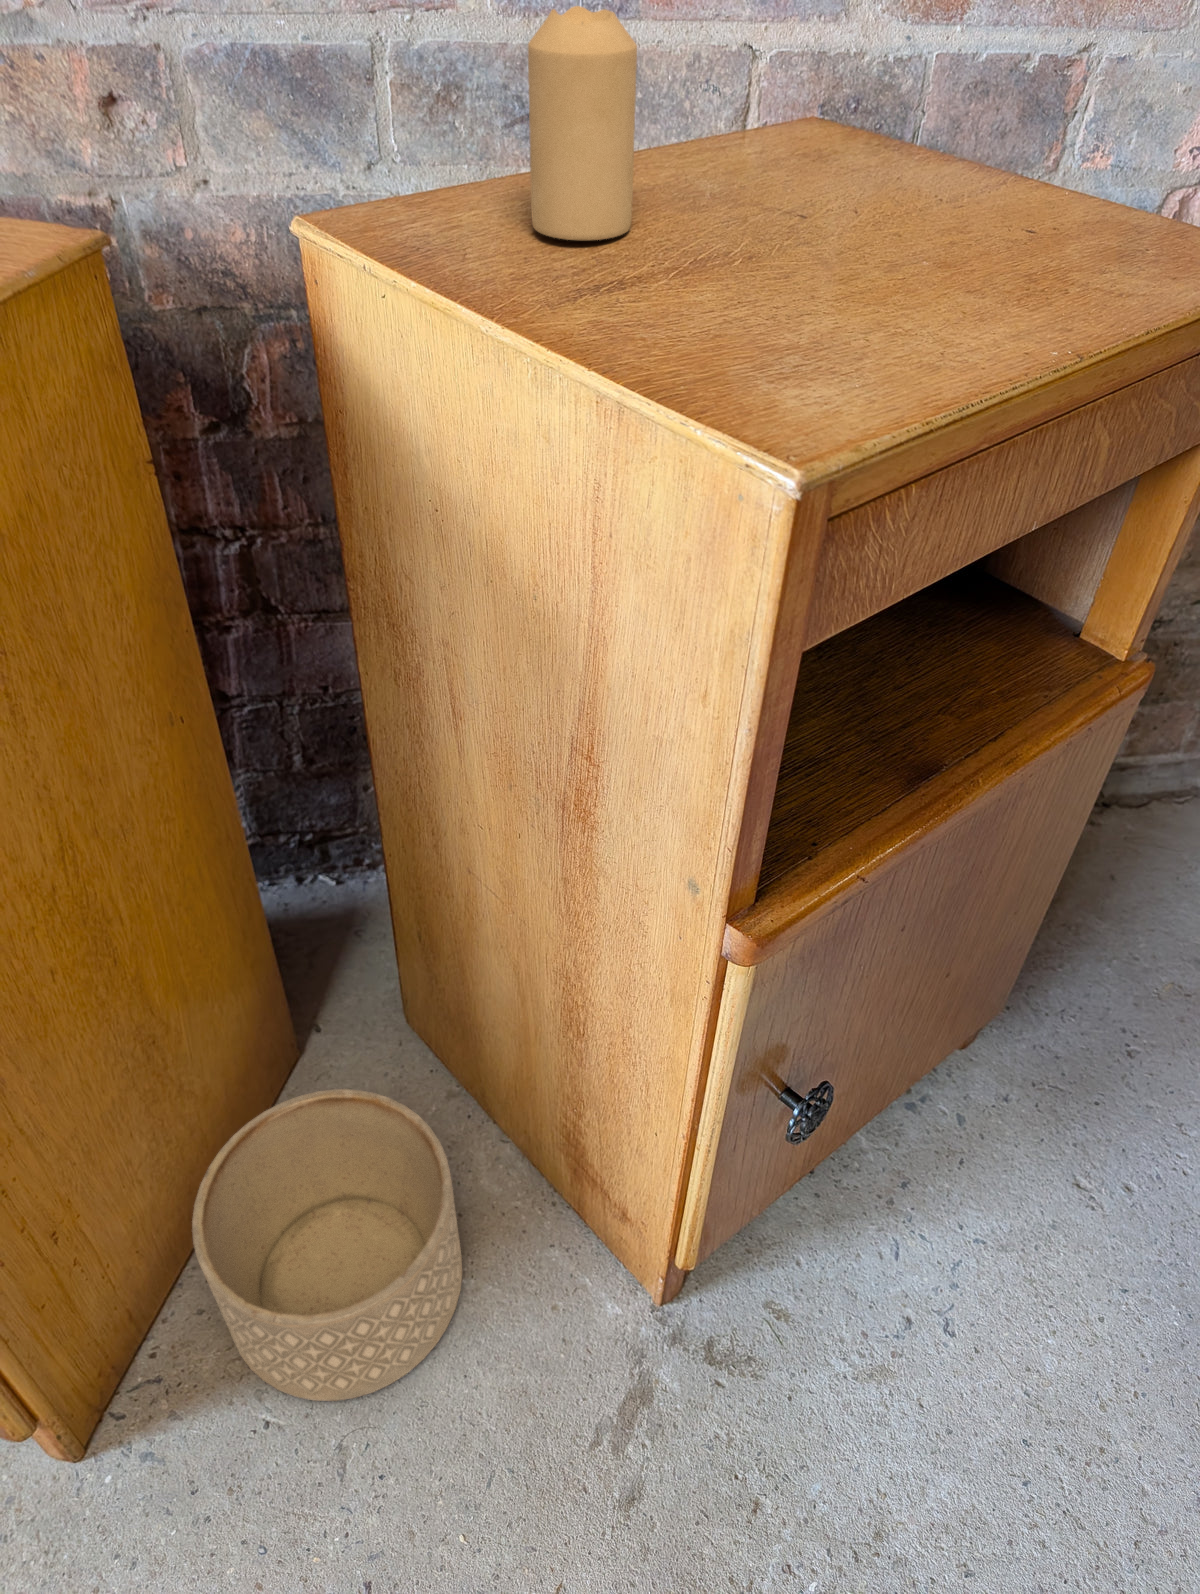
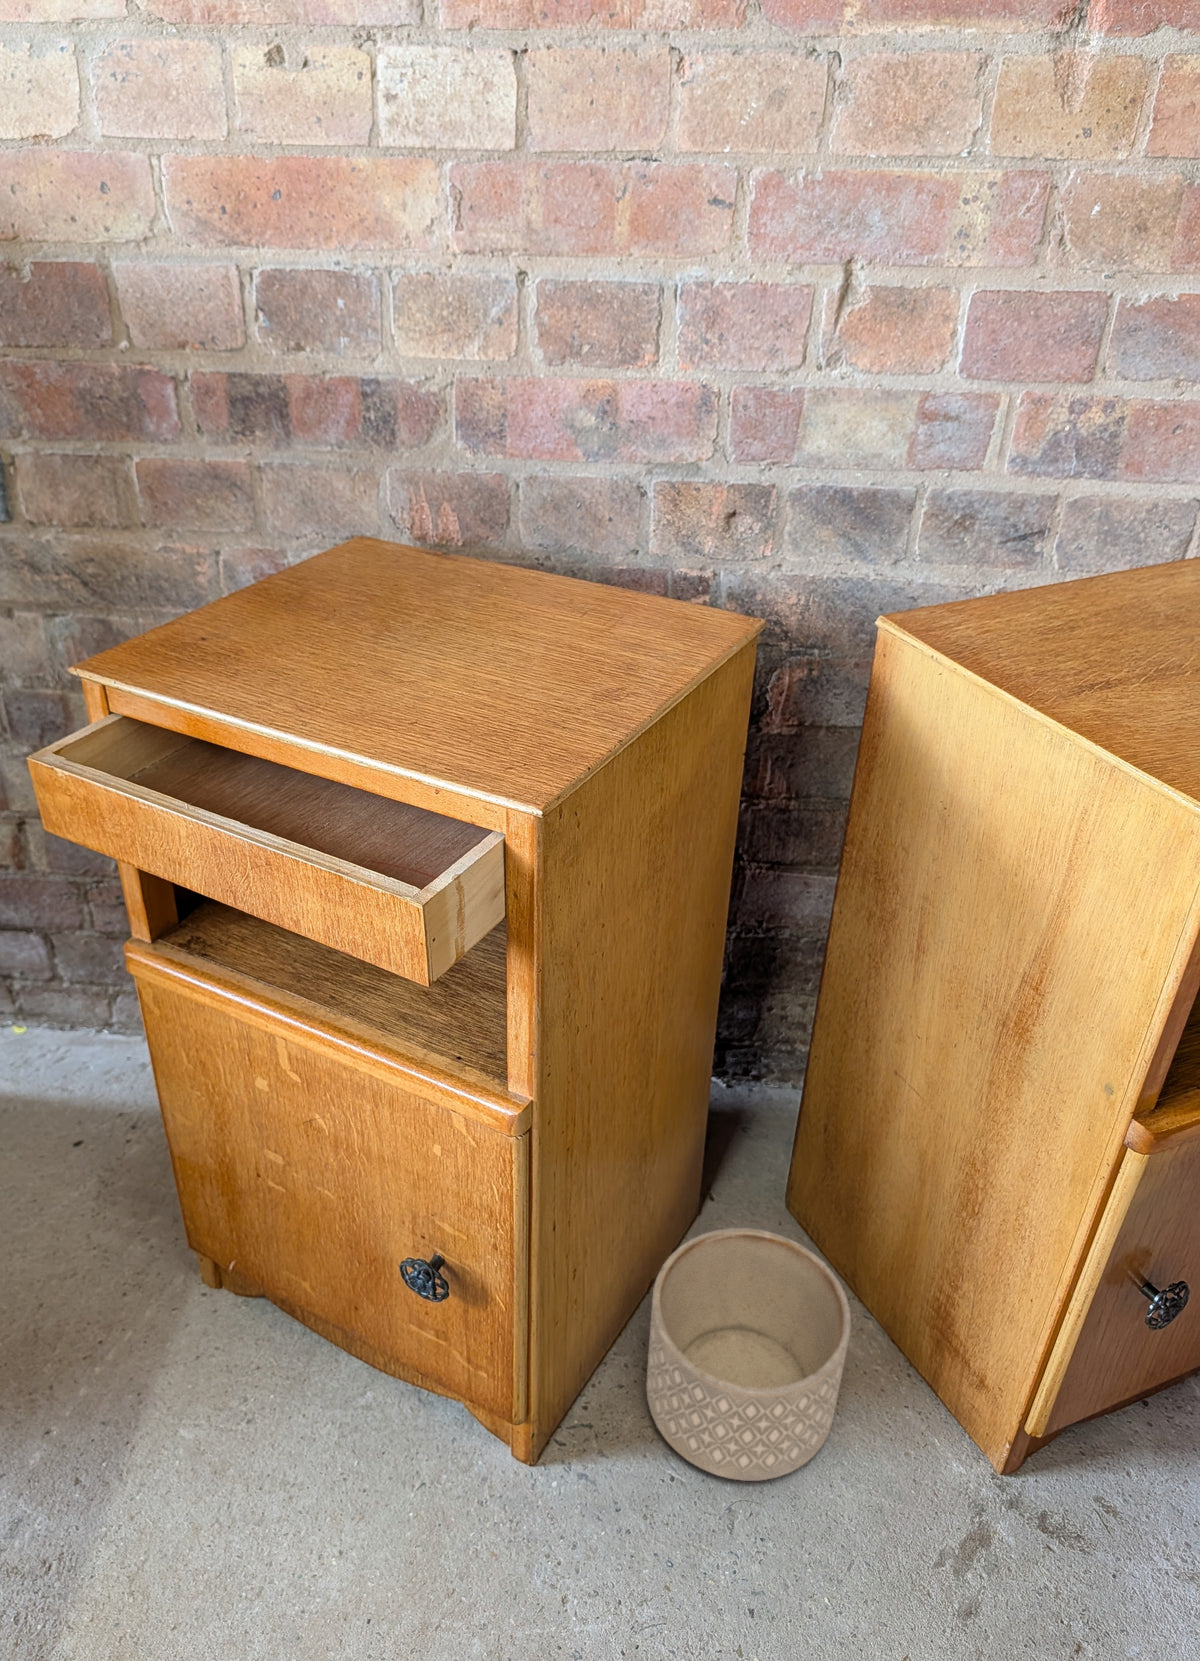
candle: present [528,6,637,240] -> none [1040,516,1133,651]

